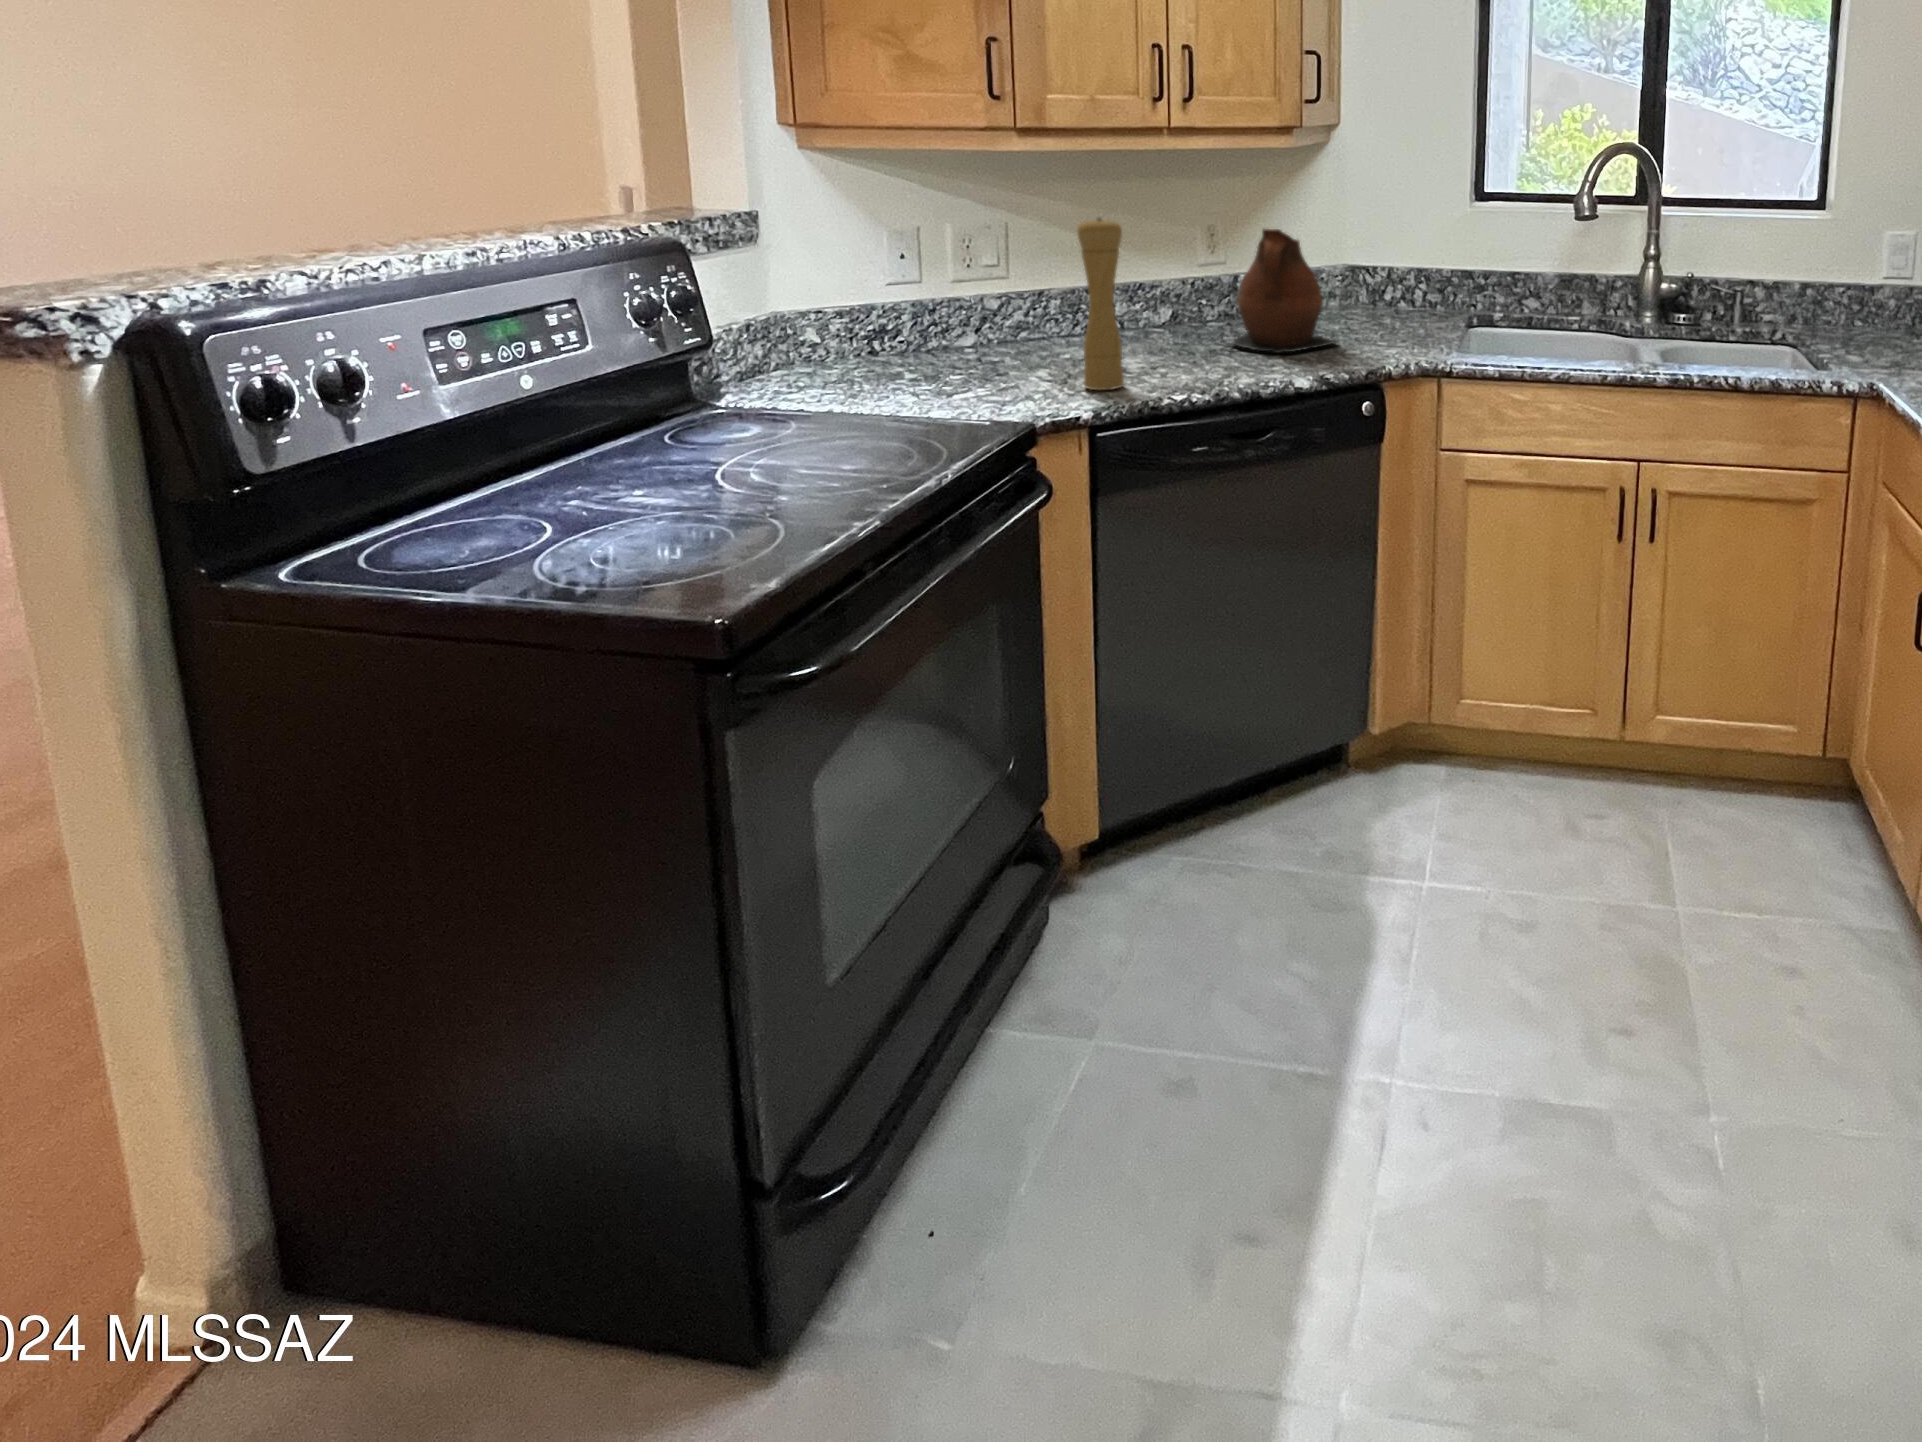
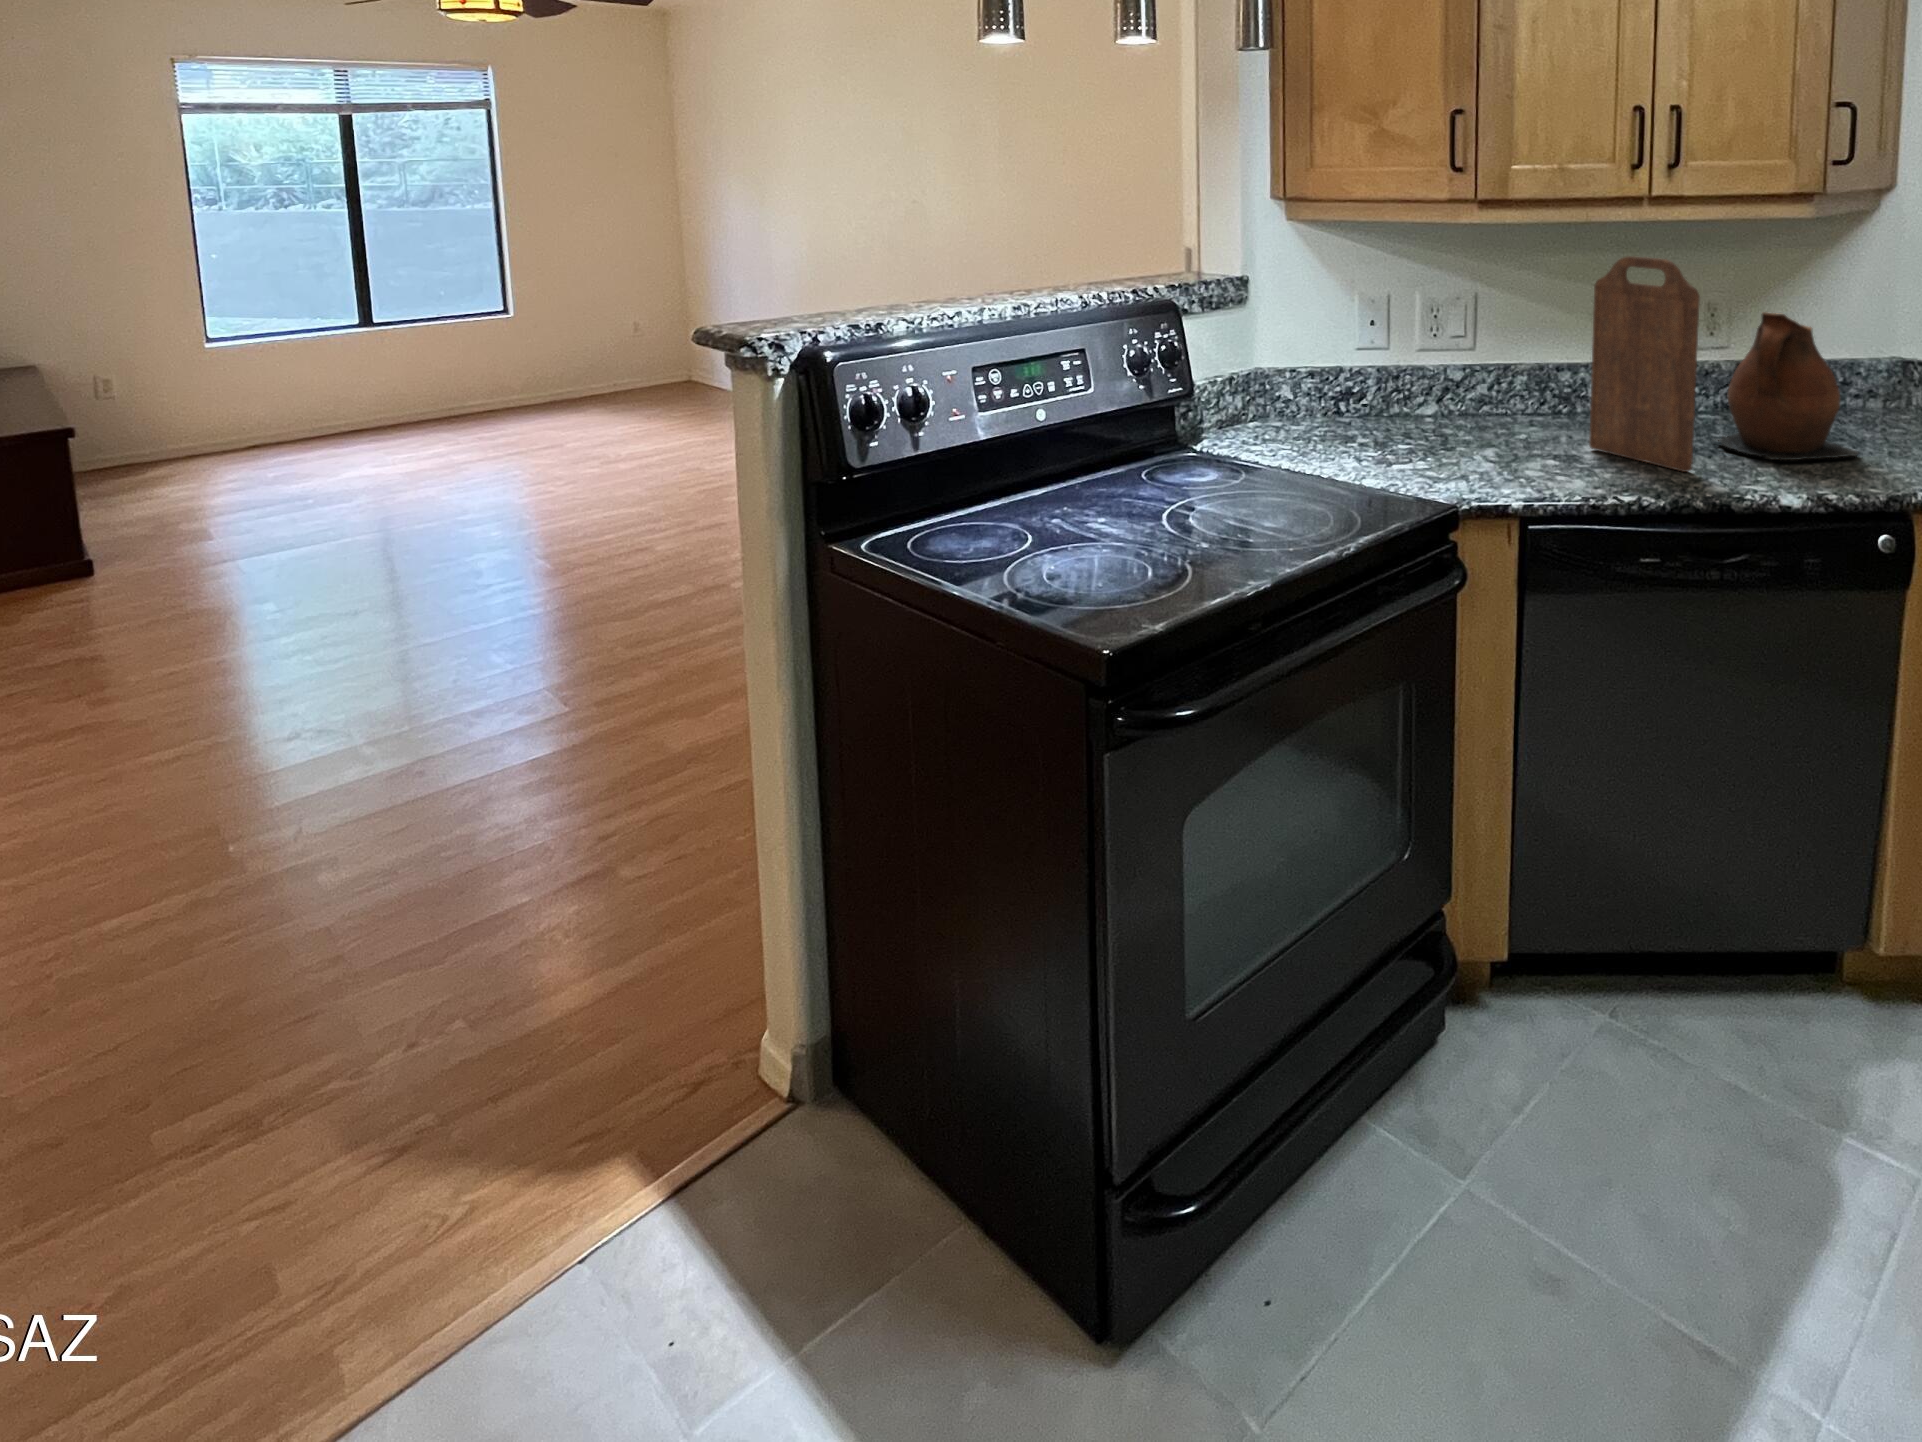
cutting board: none [1126,181,1222,370] -> present [1589,256,1700,472]
pepper mill: present [1078,217,1124,390] -> none [1526,295,1577,480]

